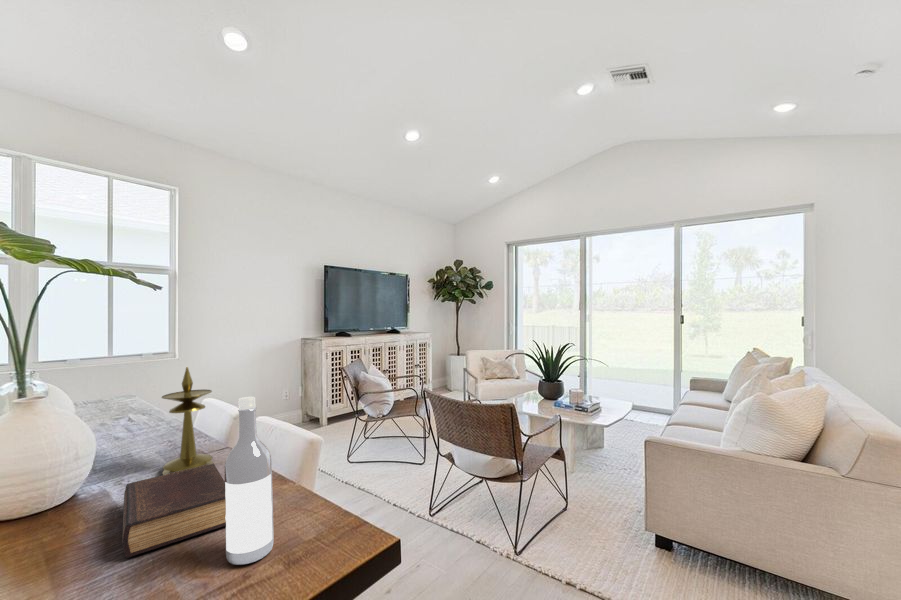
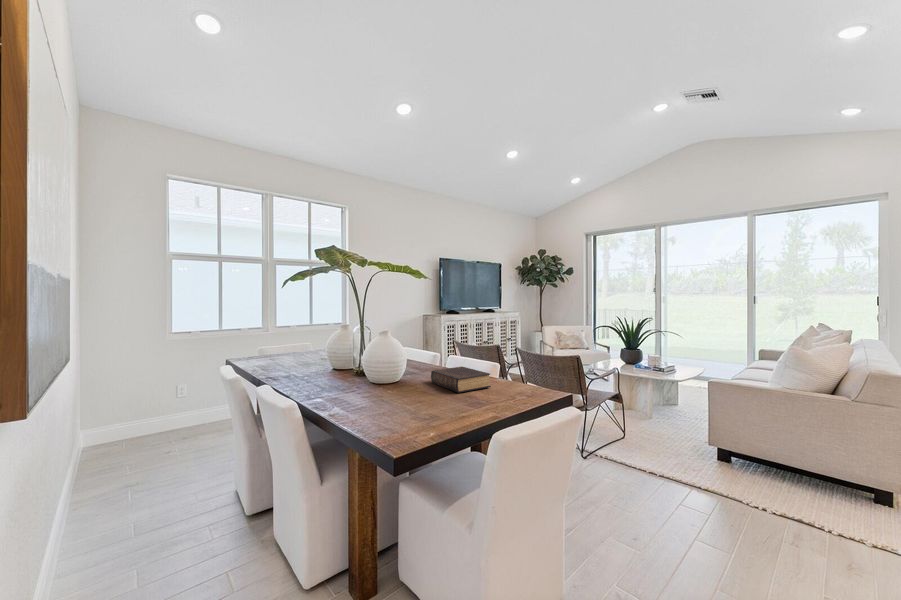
candlestick: present [162,367,213,475] -> none [427,319,451,375]
wine bottle: present [225,397,274,565] -> none [499,325,519,396]

